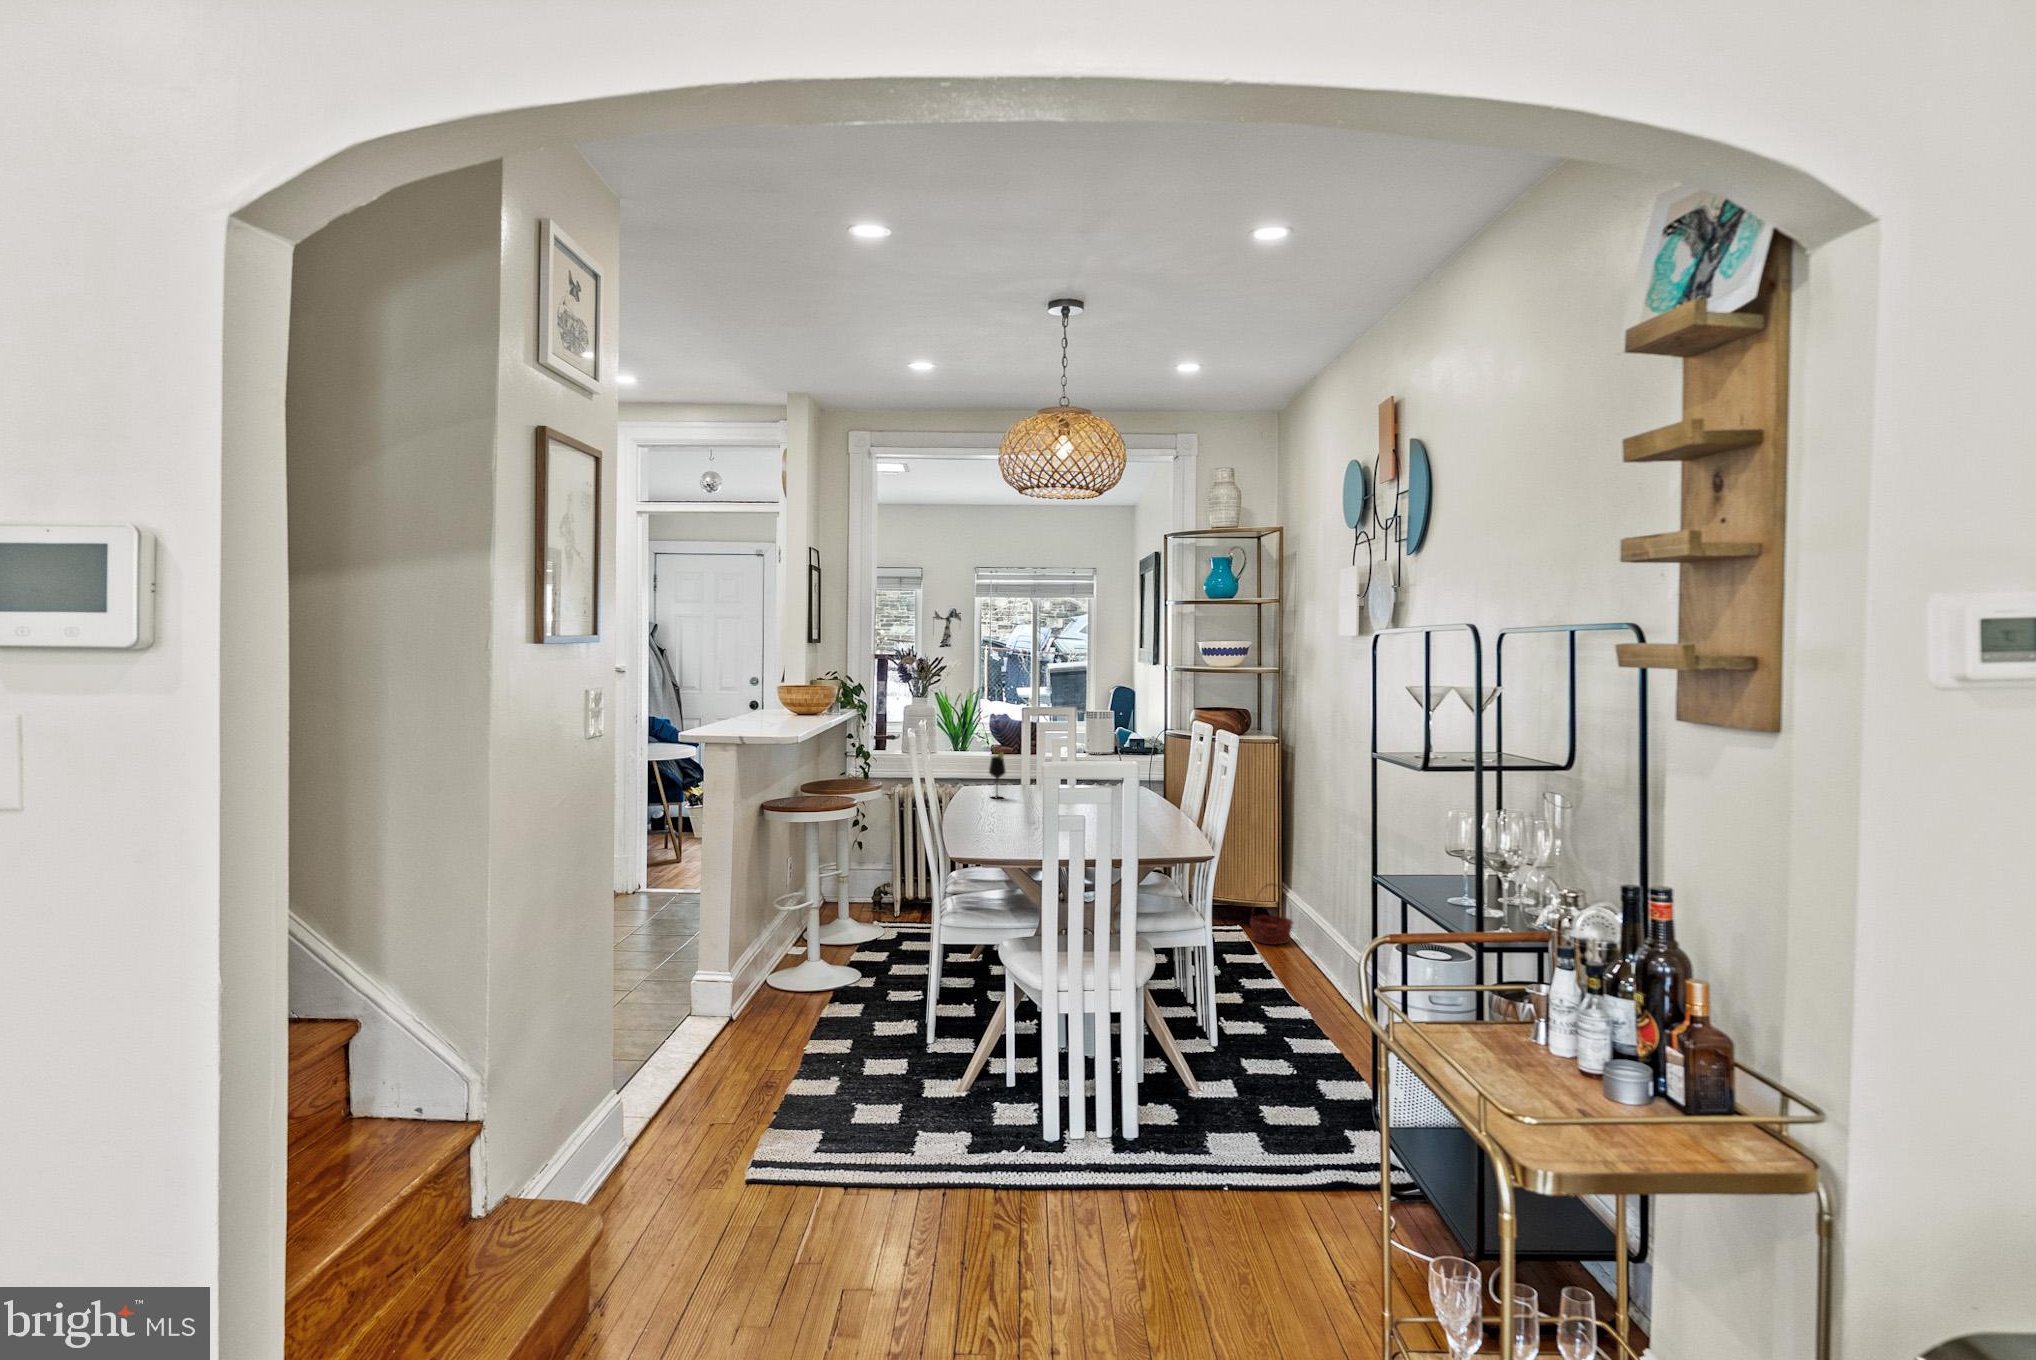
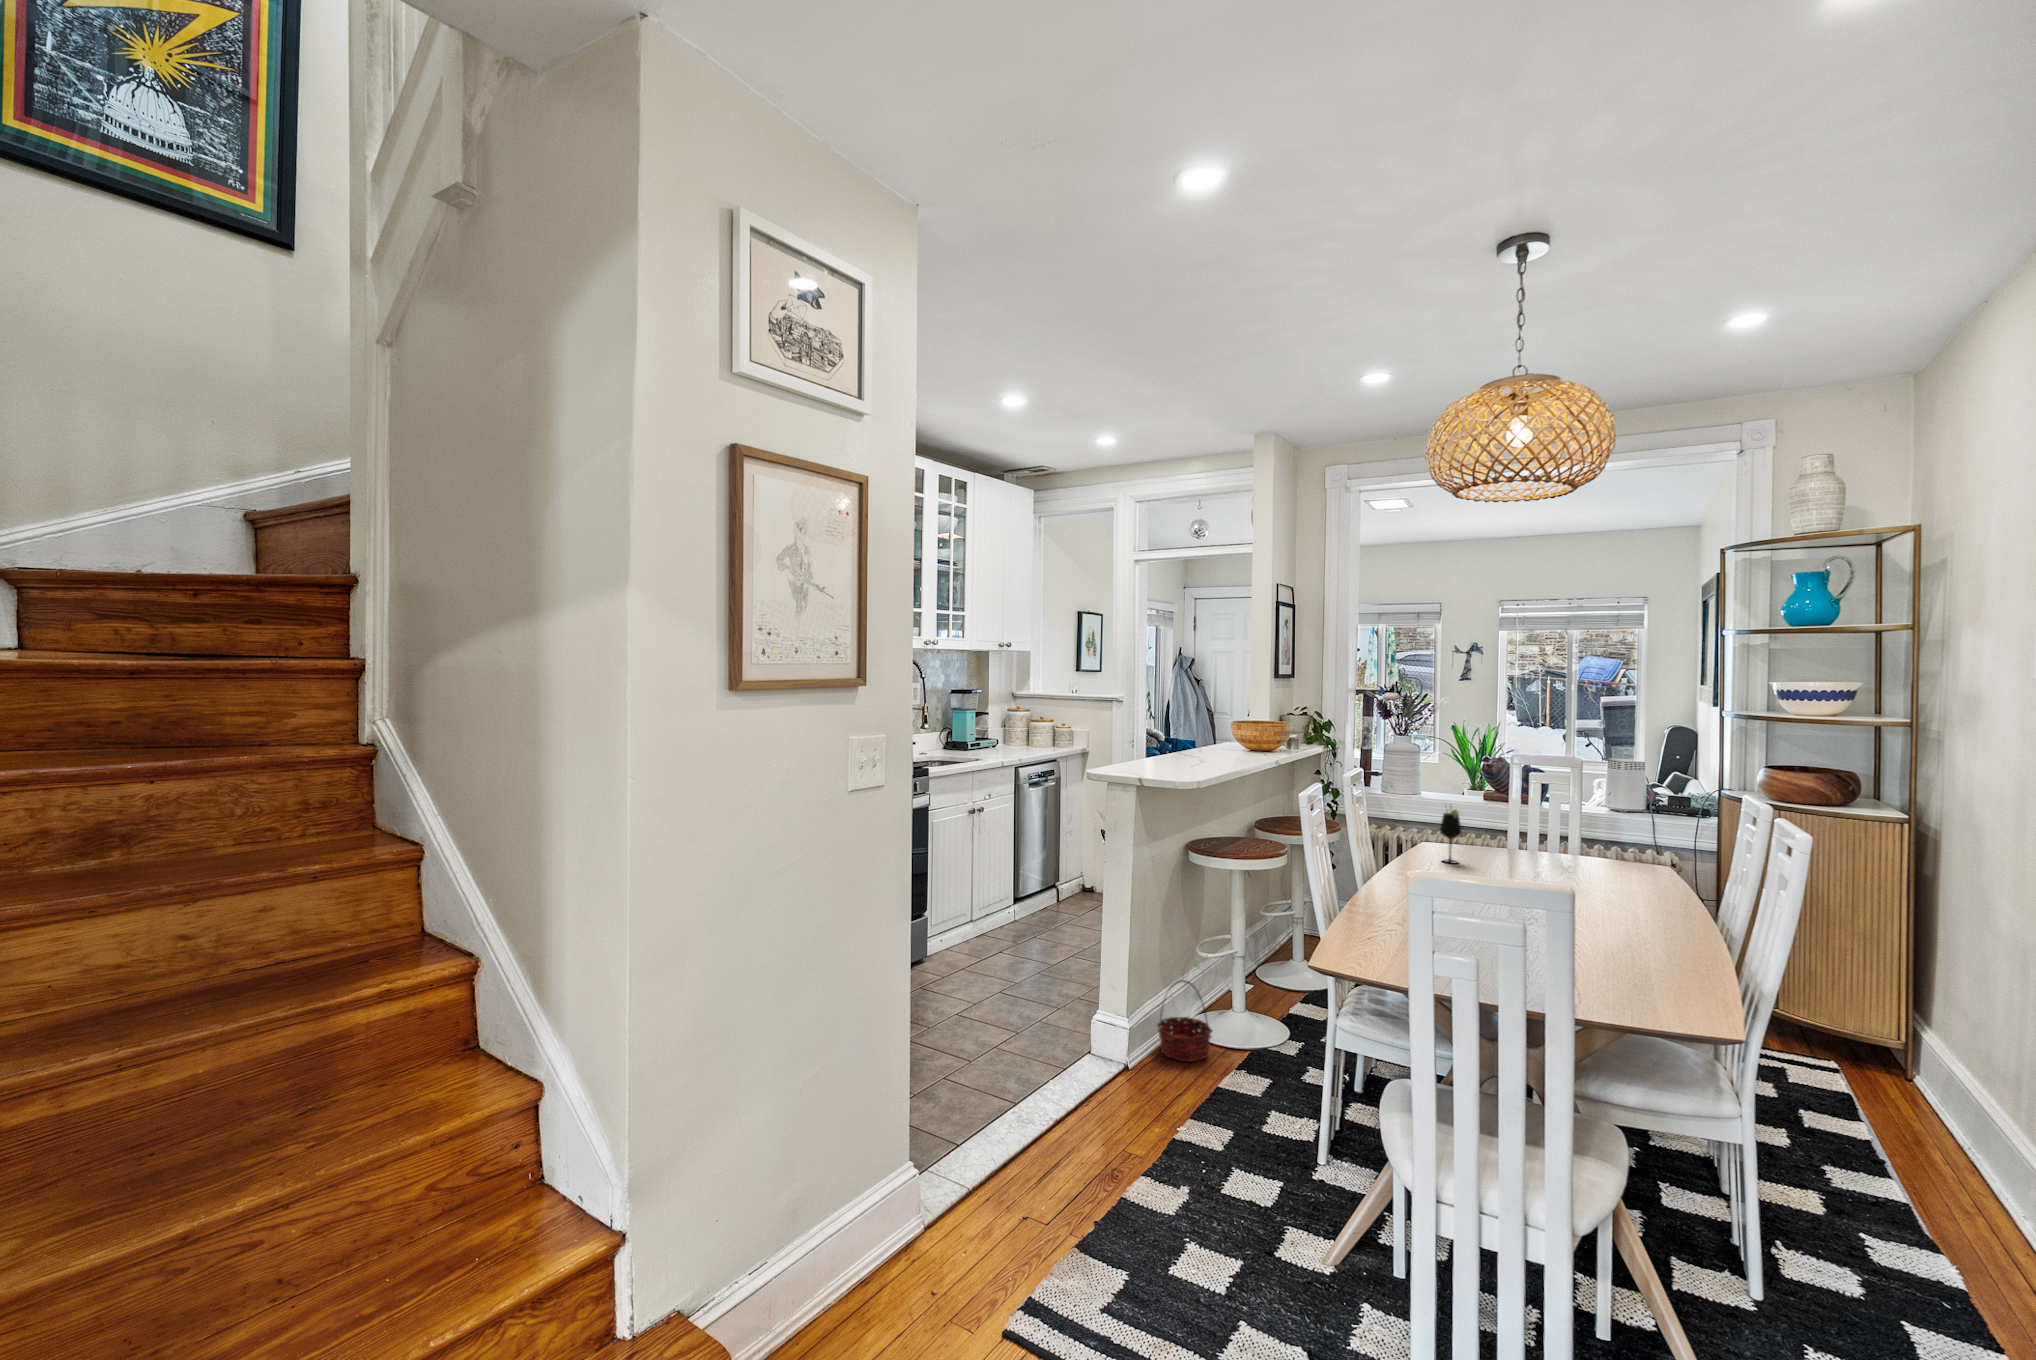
basket: present [1251,891,1293,945] -> present [1158,980,1212,1061]

